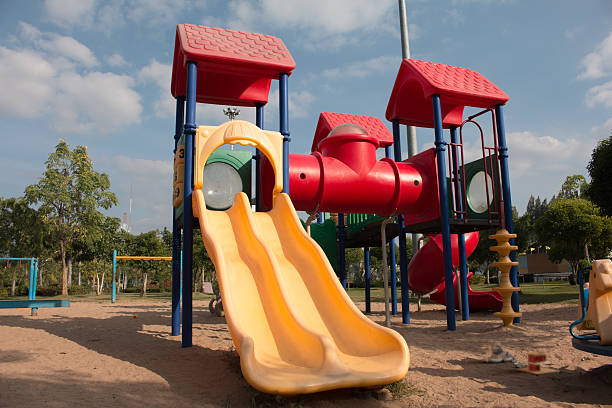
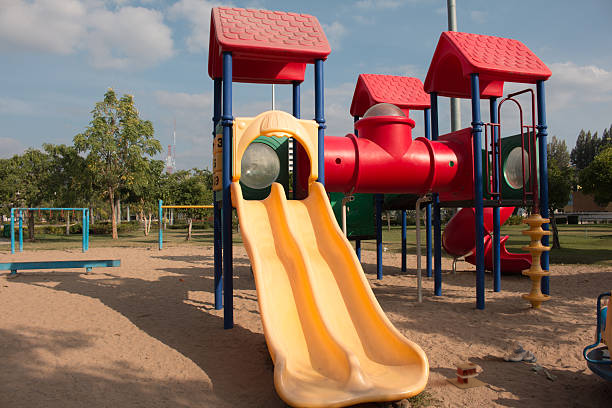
toy house: present [519,351,557,374] -> present [447,363,487,389]

